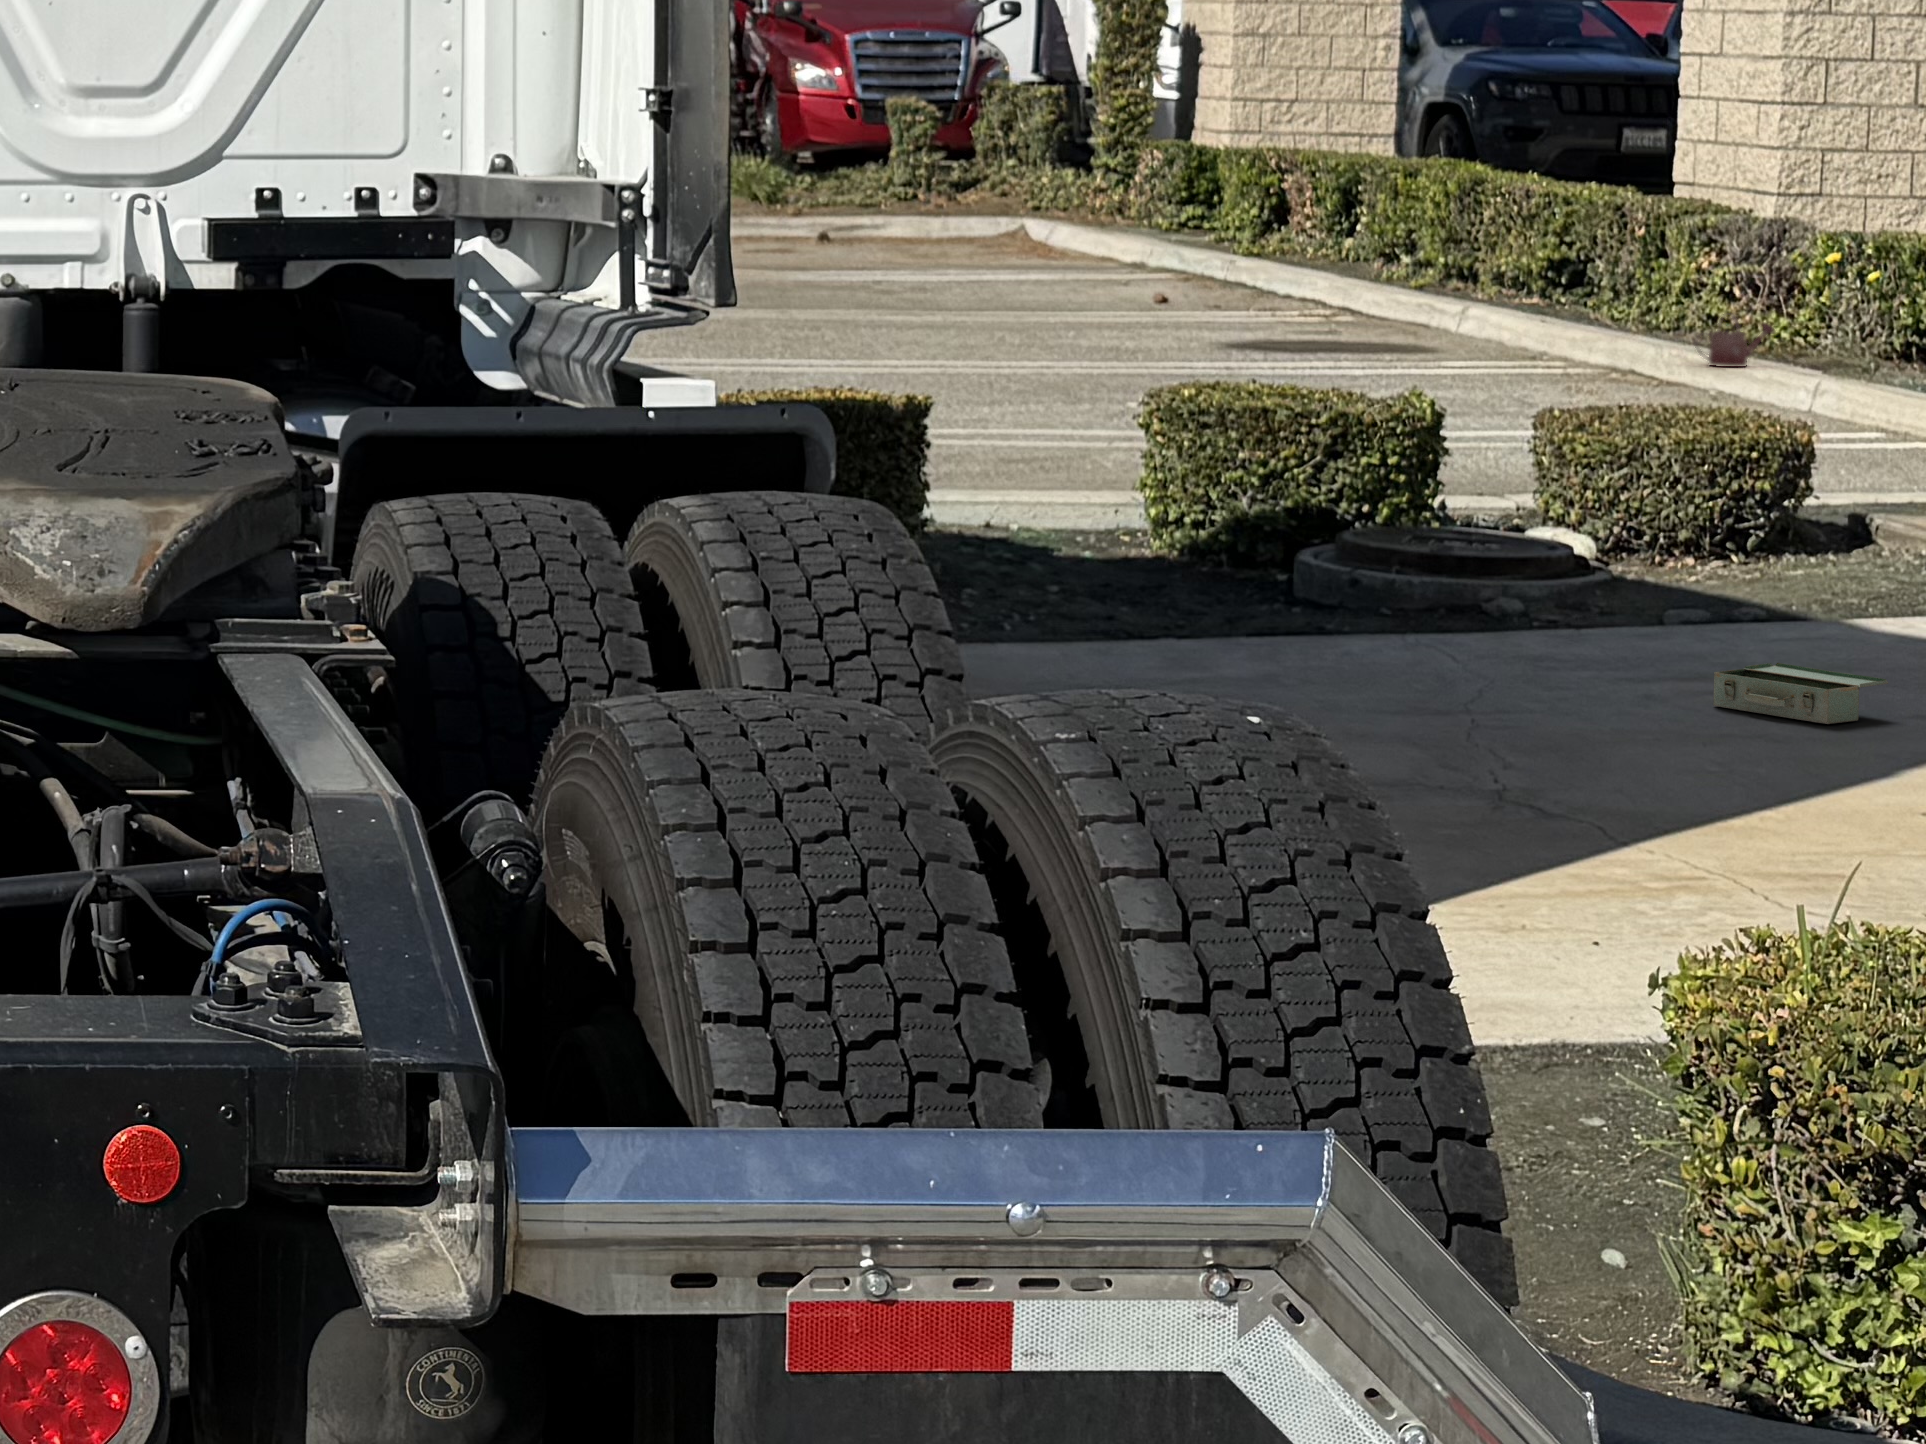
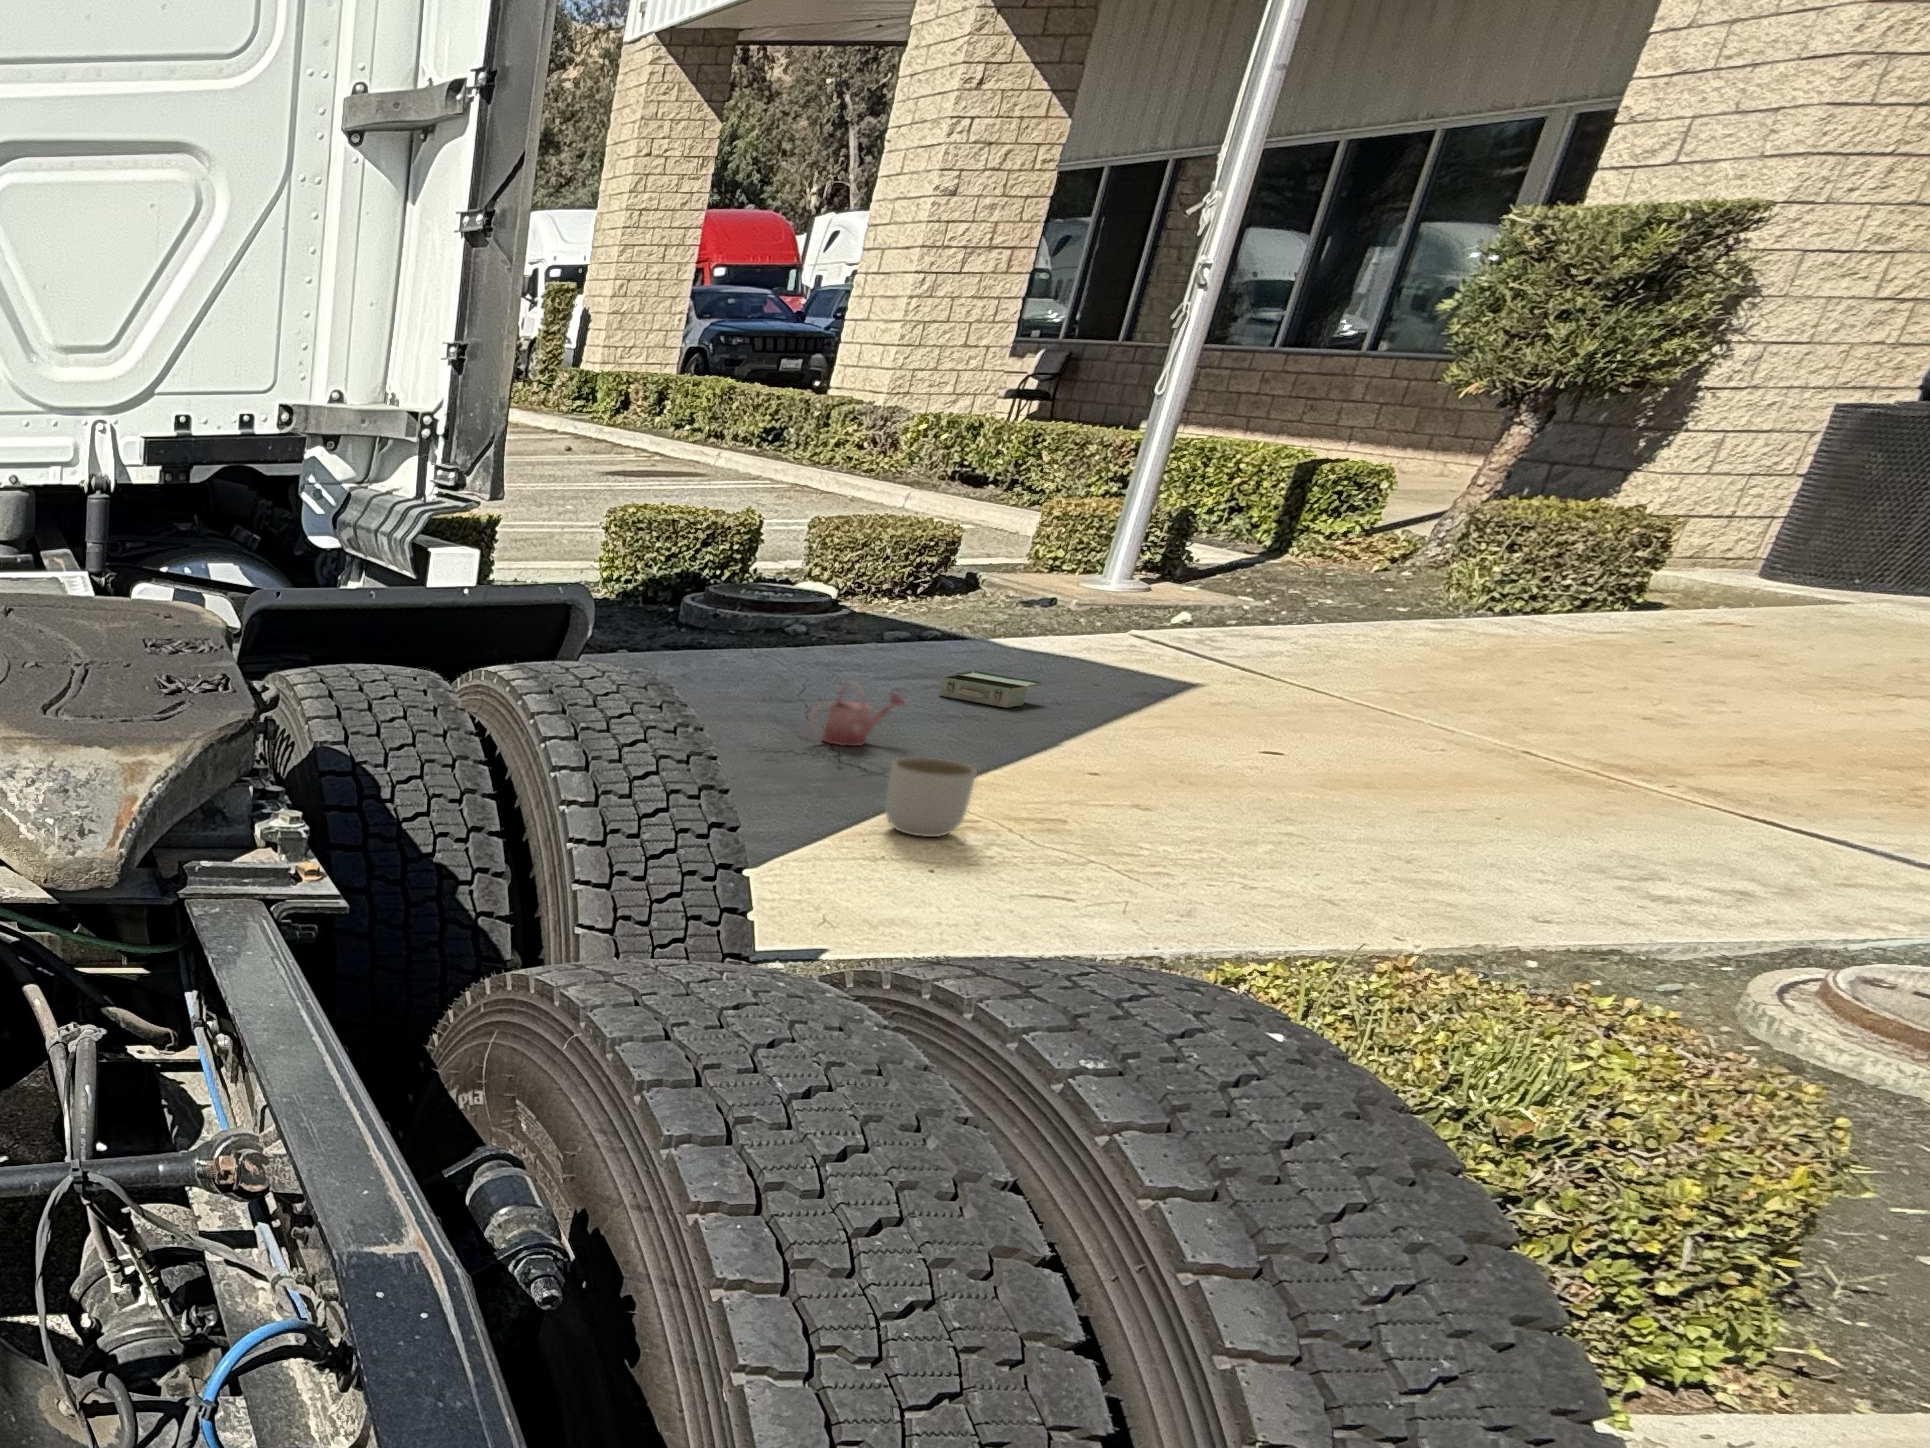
watering can: present [1694,314,1775,367] -> present [810,683,904,746]
planter: none [1528,769,1665,902] -> present [885,758,976,837]

